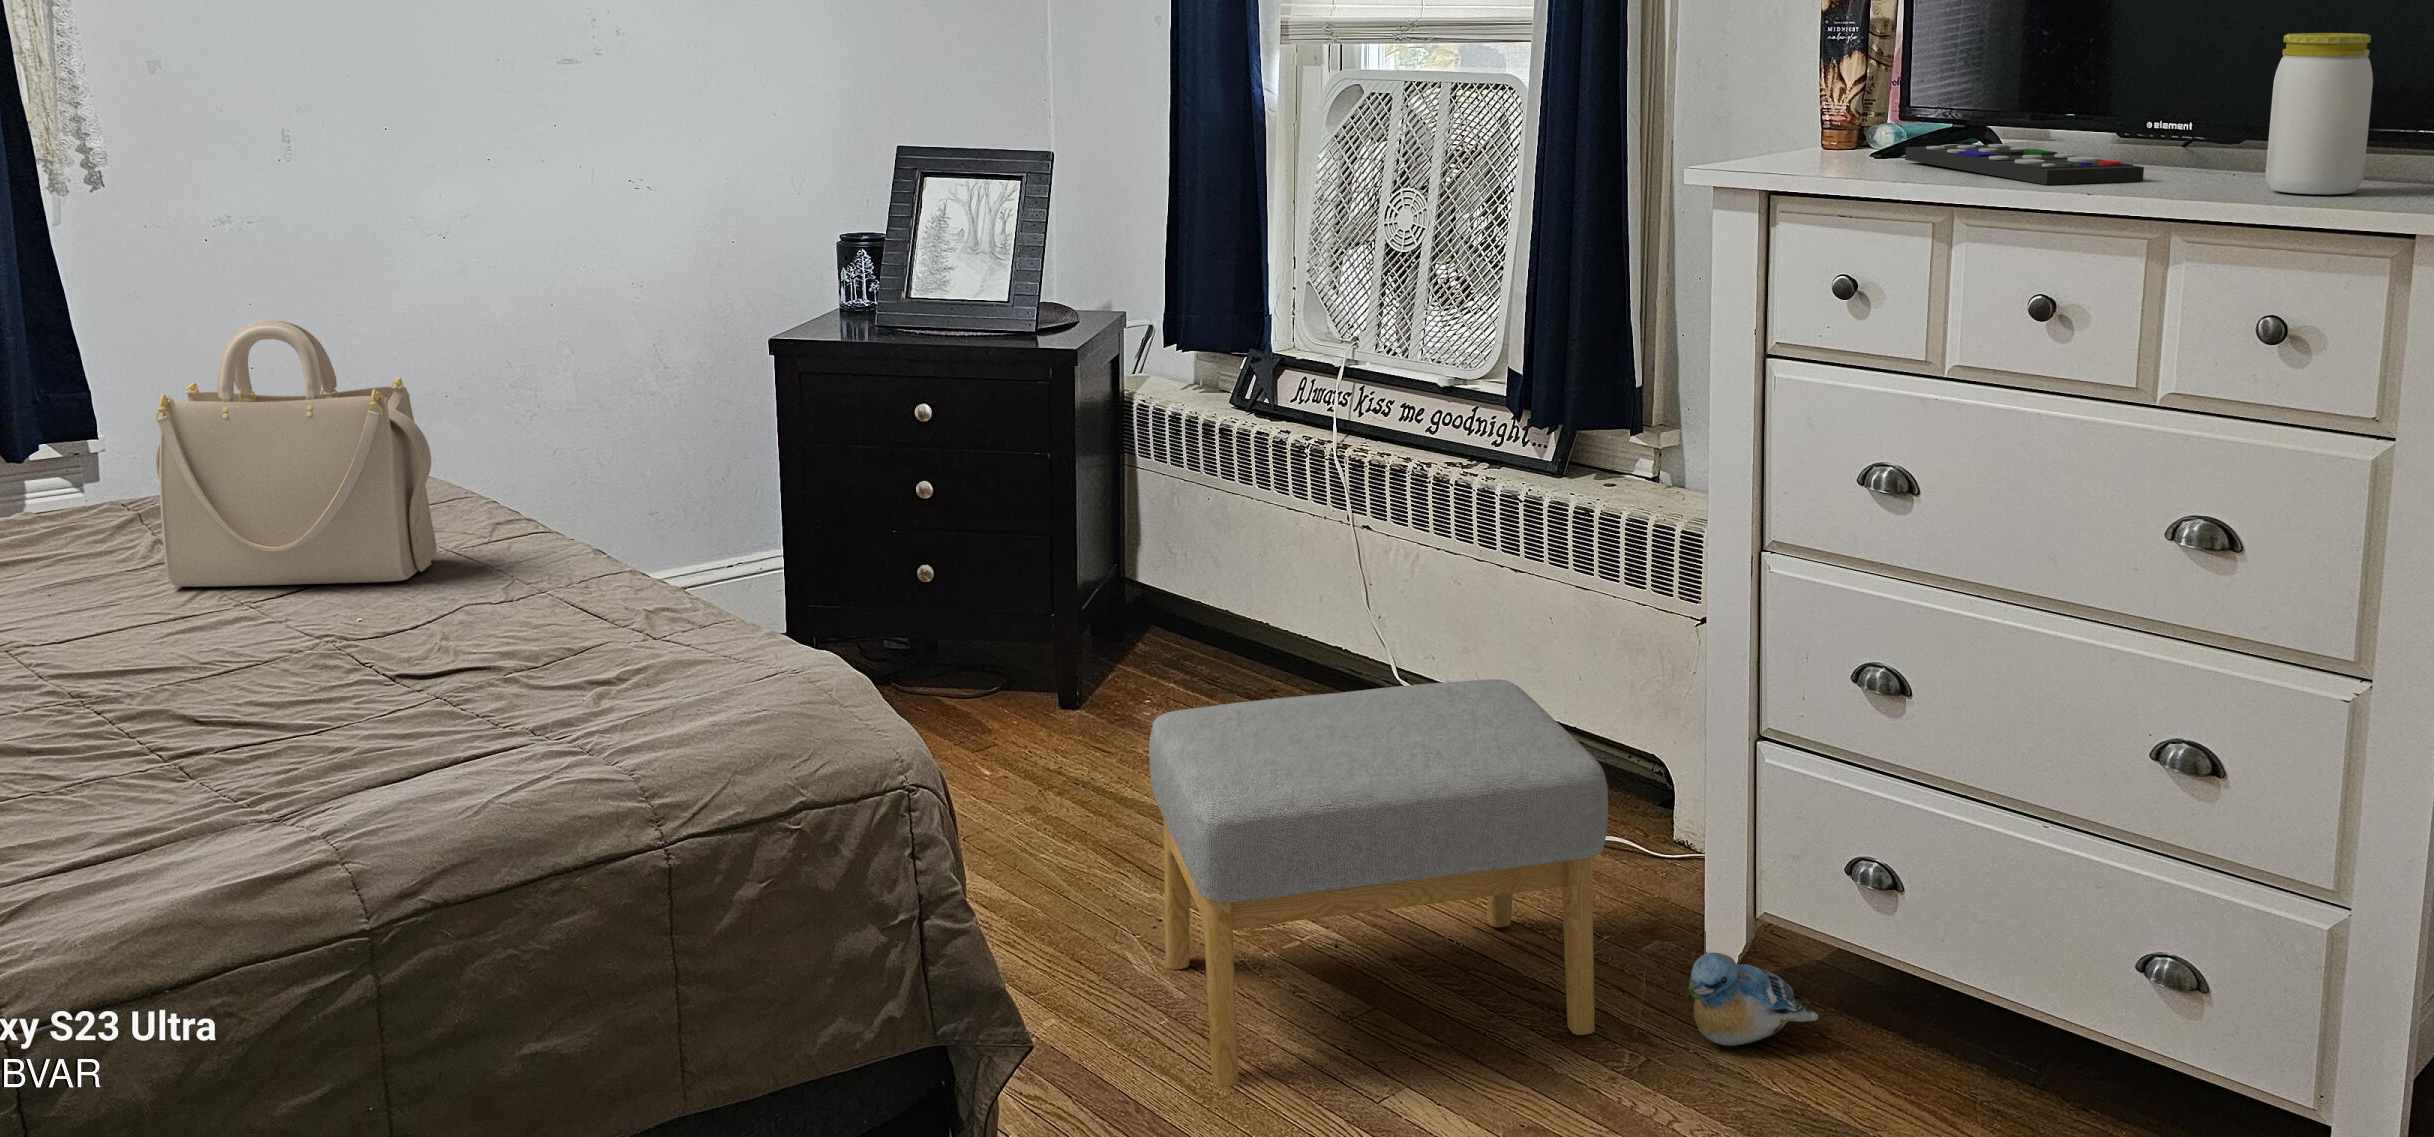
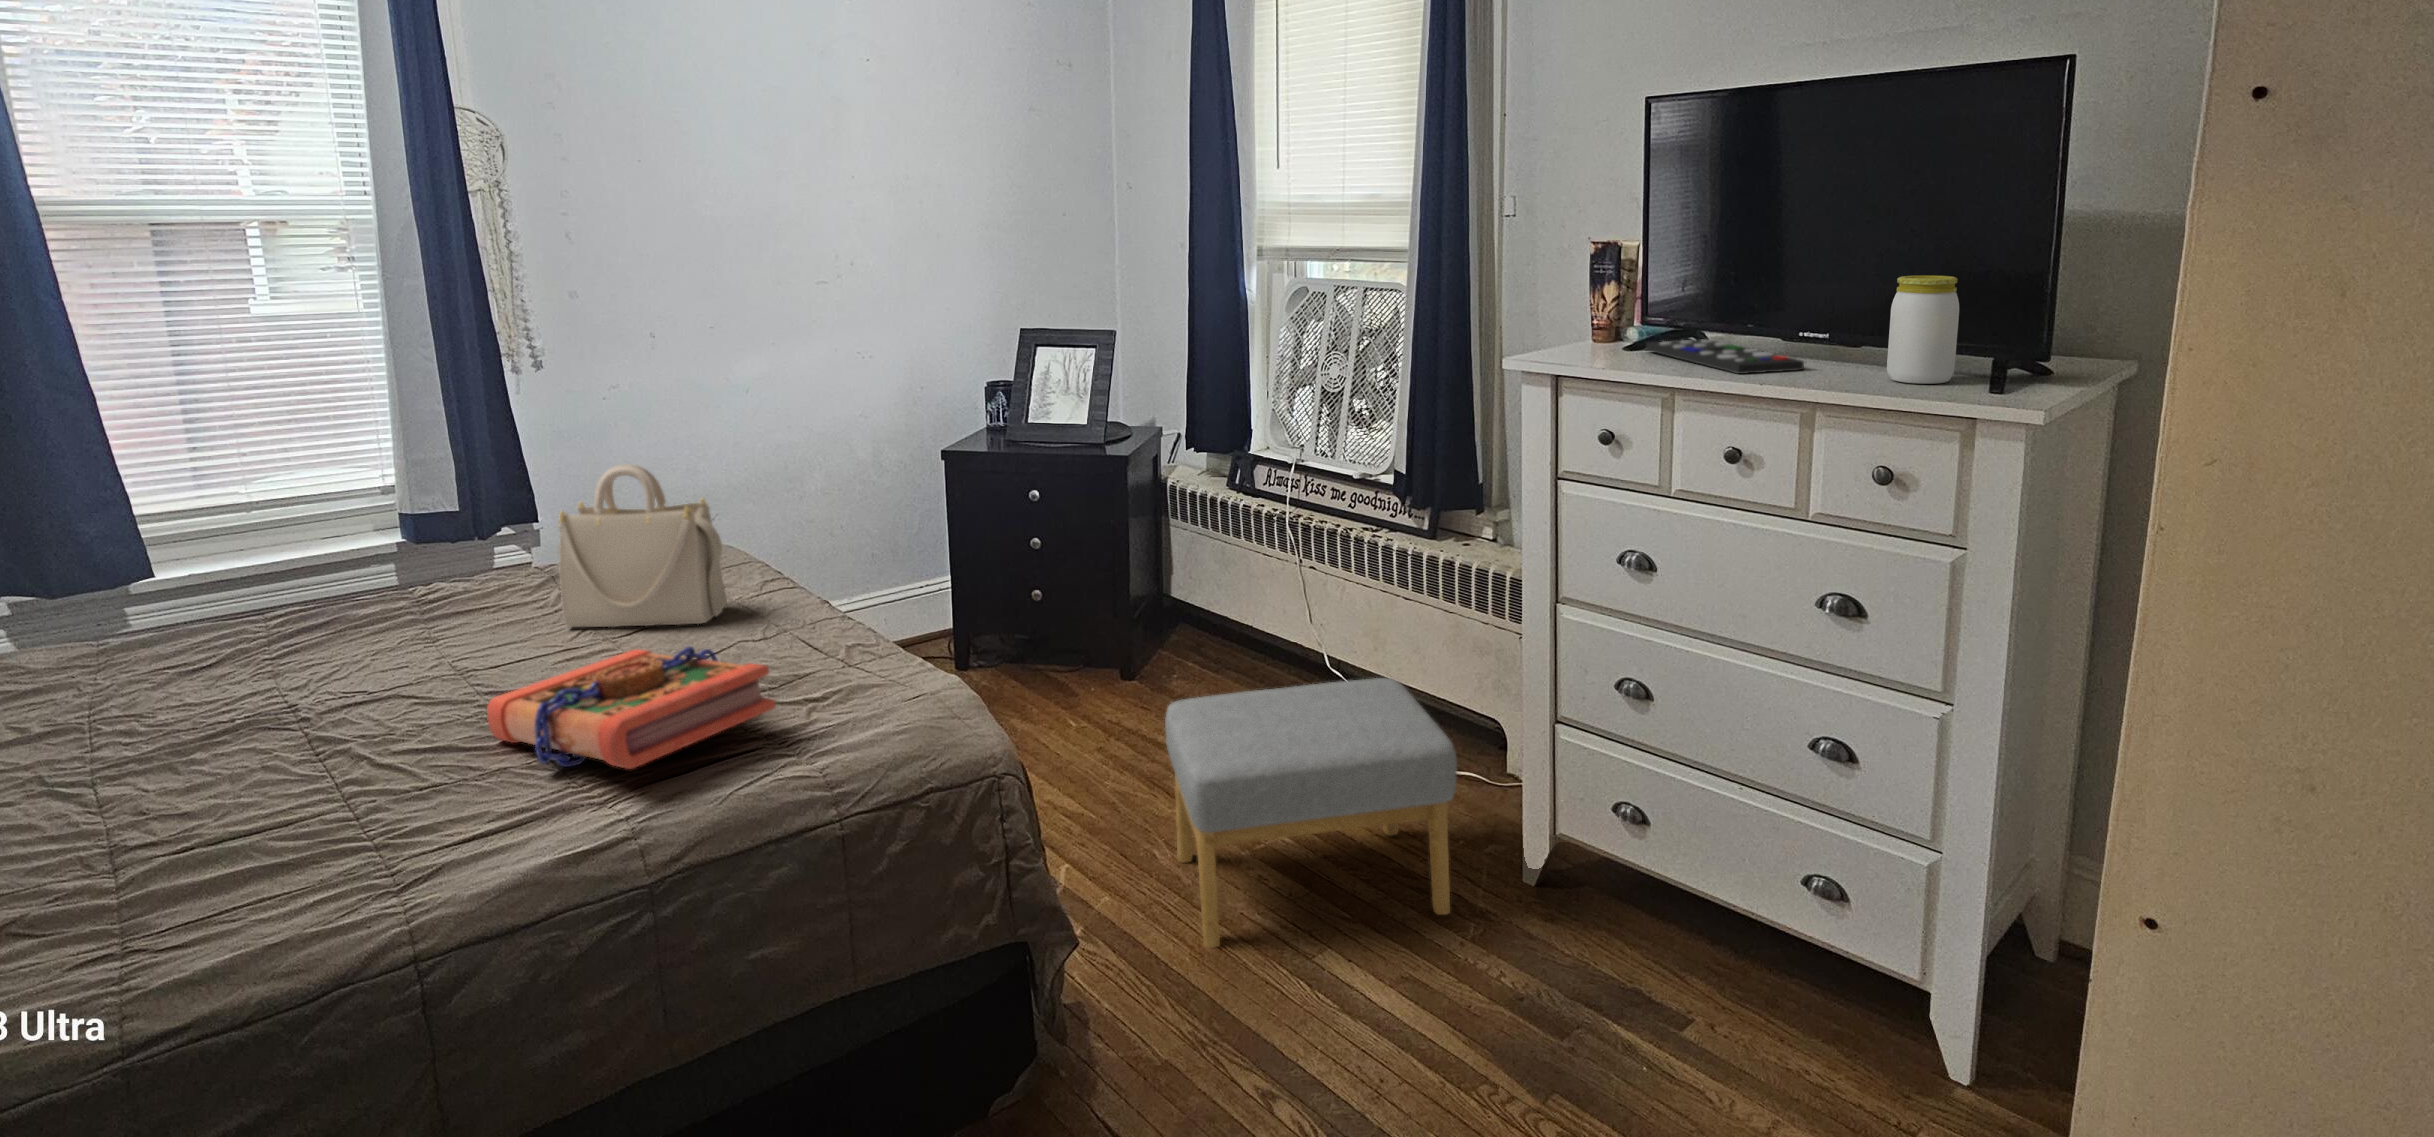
book: none [68,592,548,772] -> present [487,646,776,769]
plush toy: present [1688,952,1818,1046] -> none [1510,864,1597,925]

